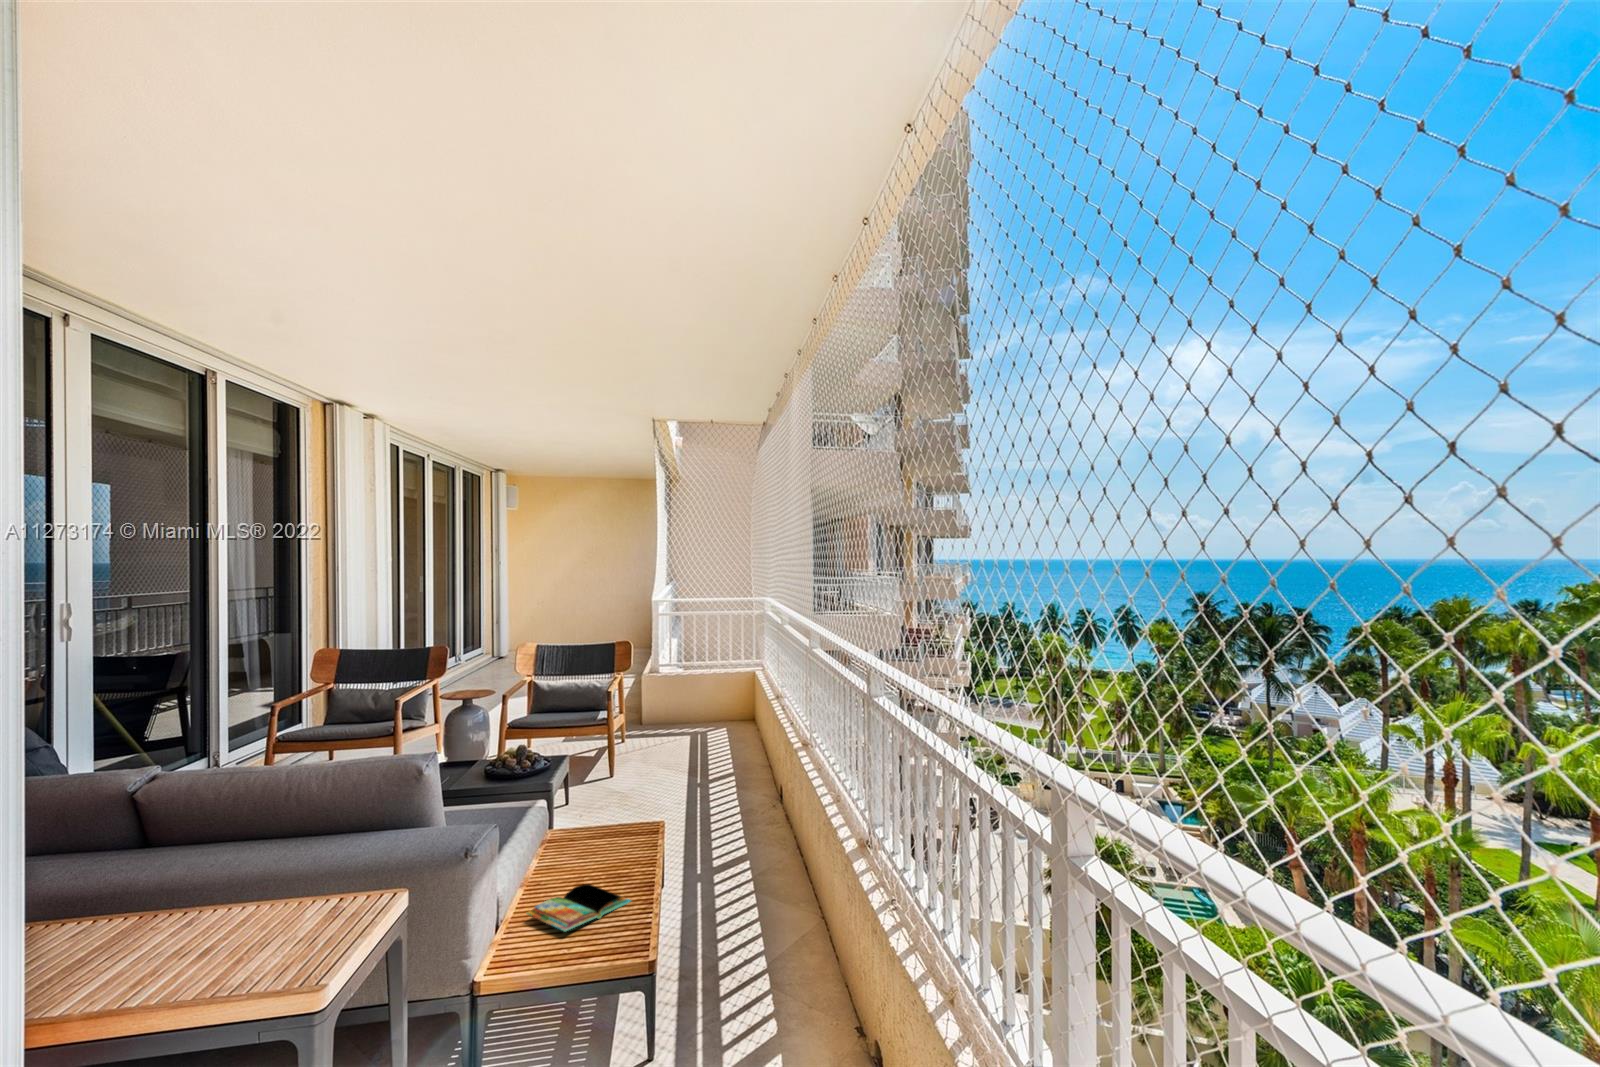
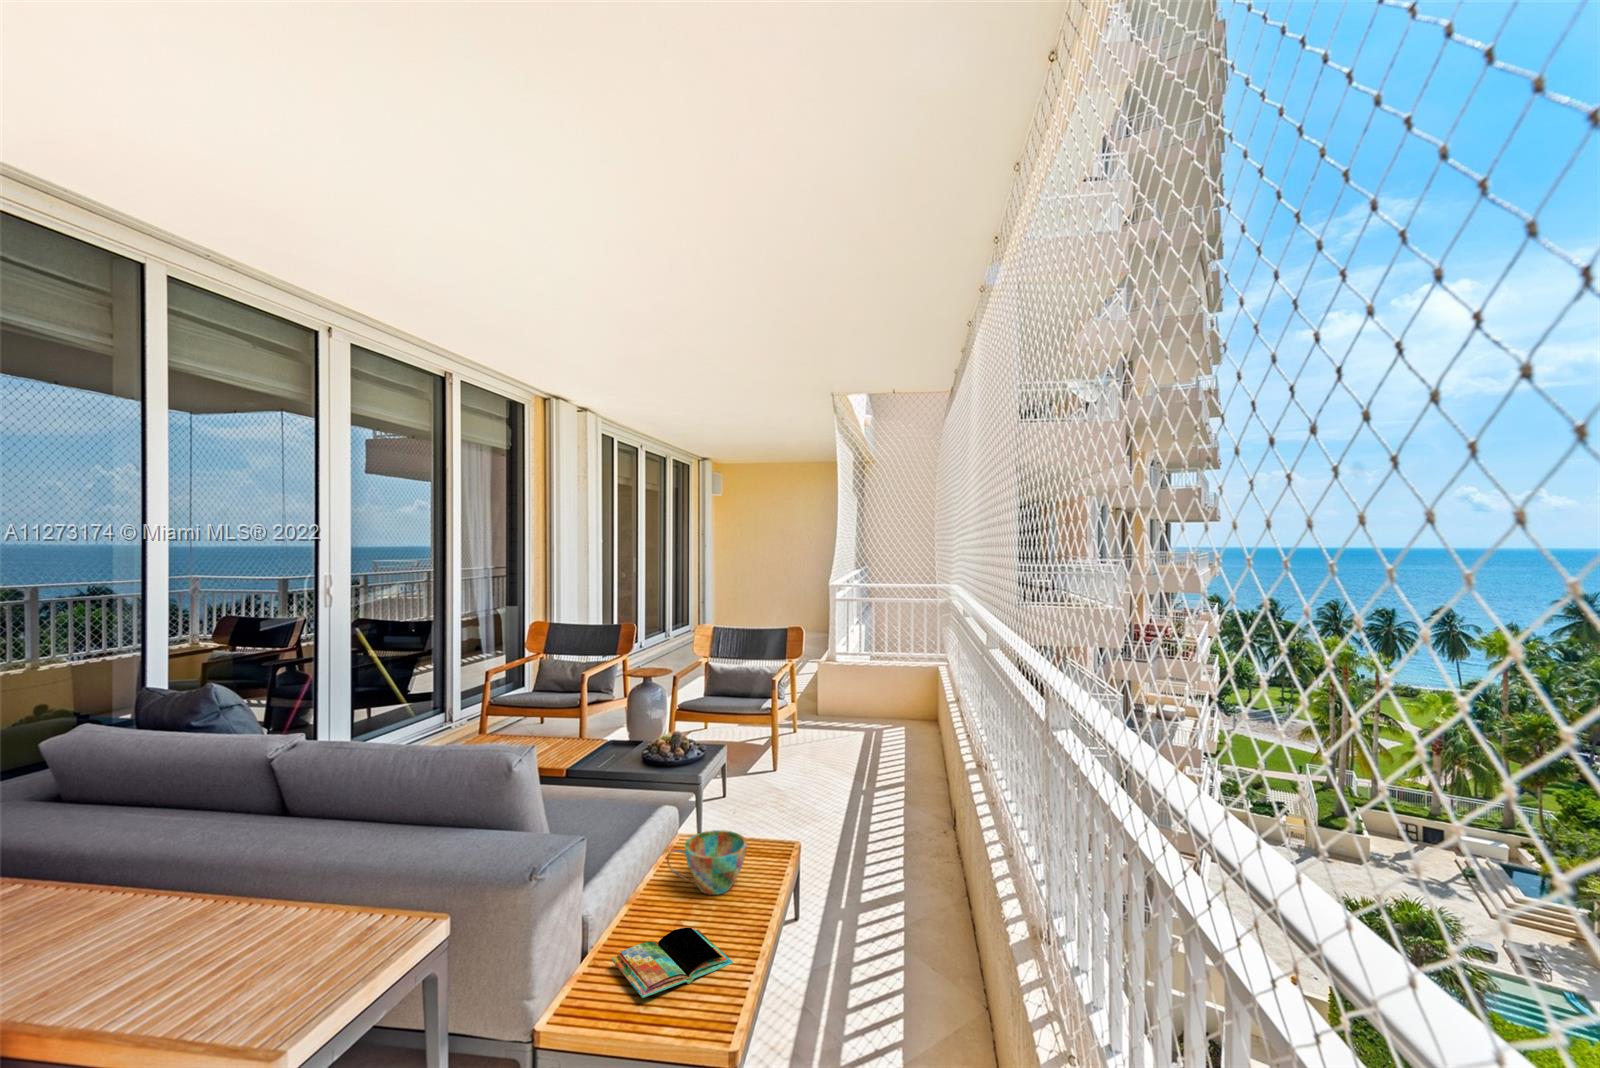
cup: none [553,809,626,863] -> present [667,830,747,895]

